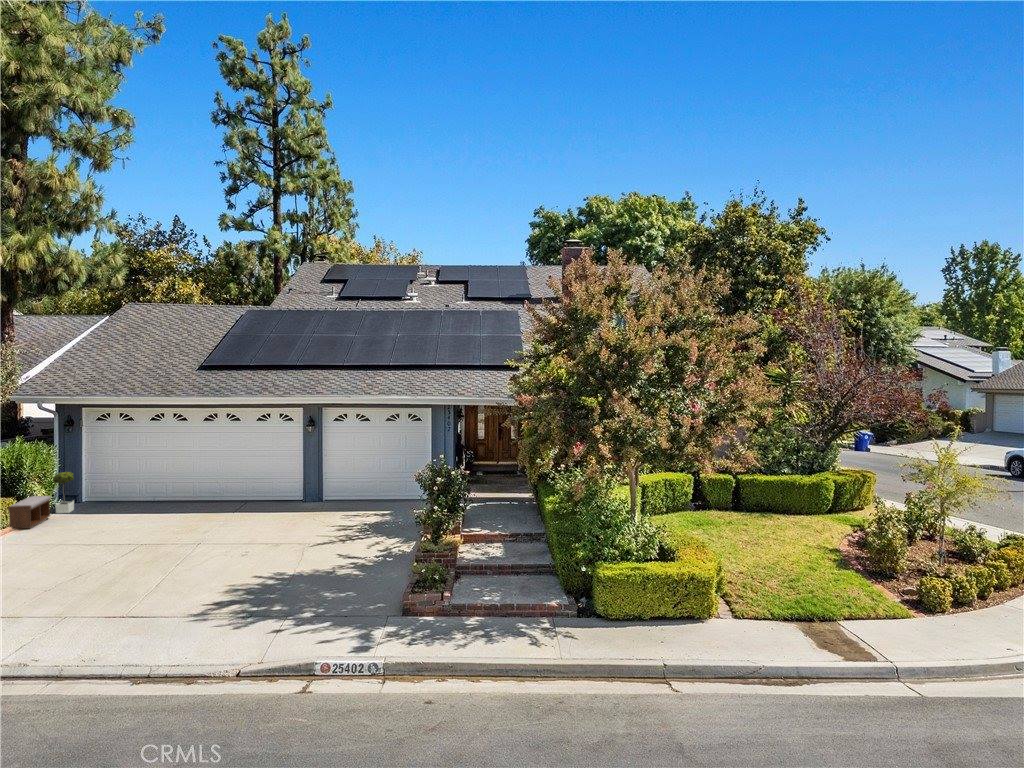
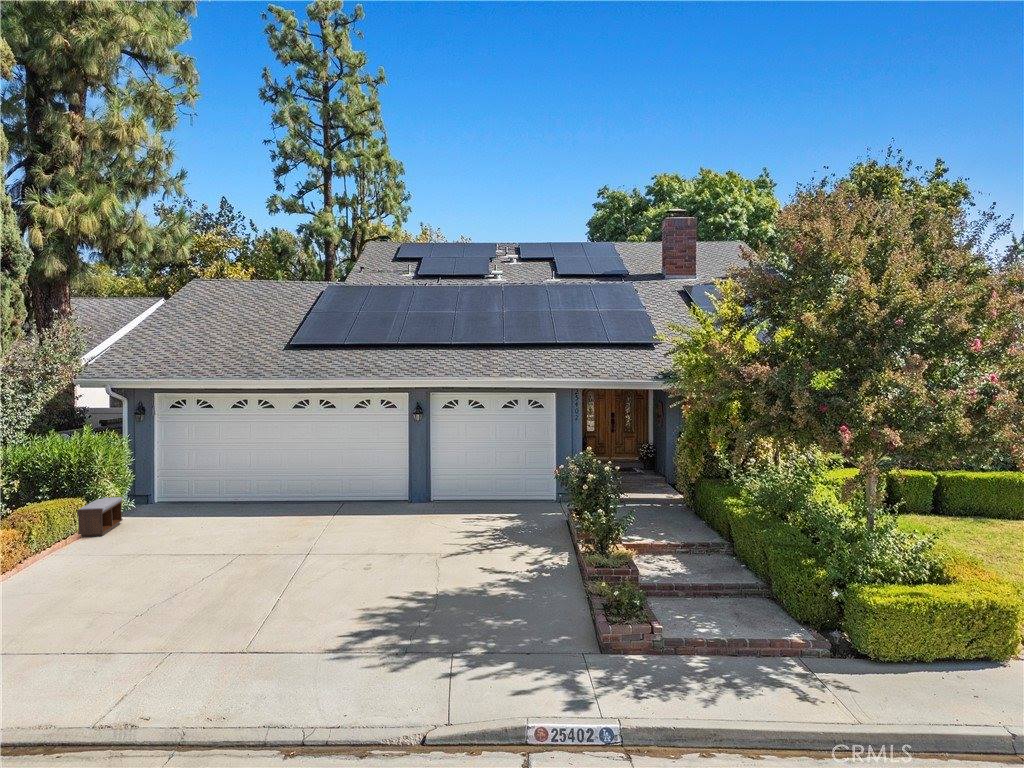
potted tree: present [53,472,74,513] -> none [123,469,147,517]

